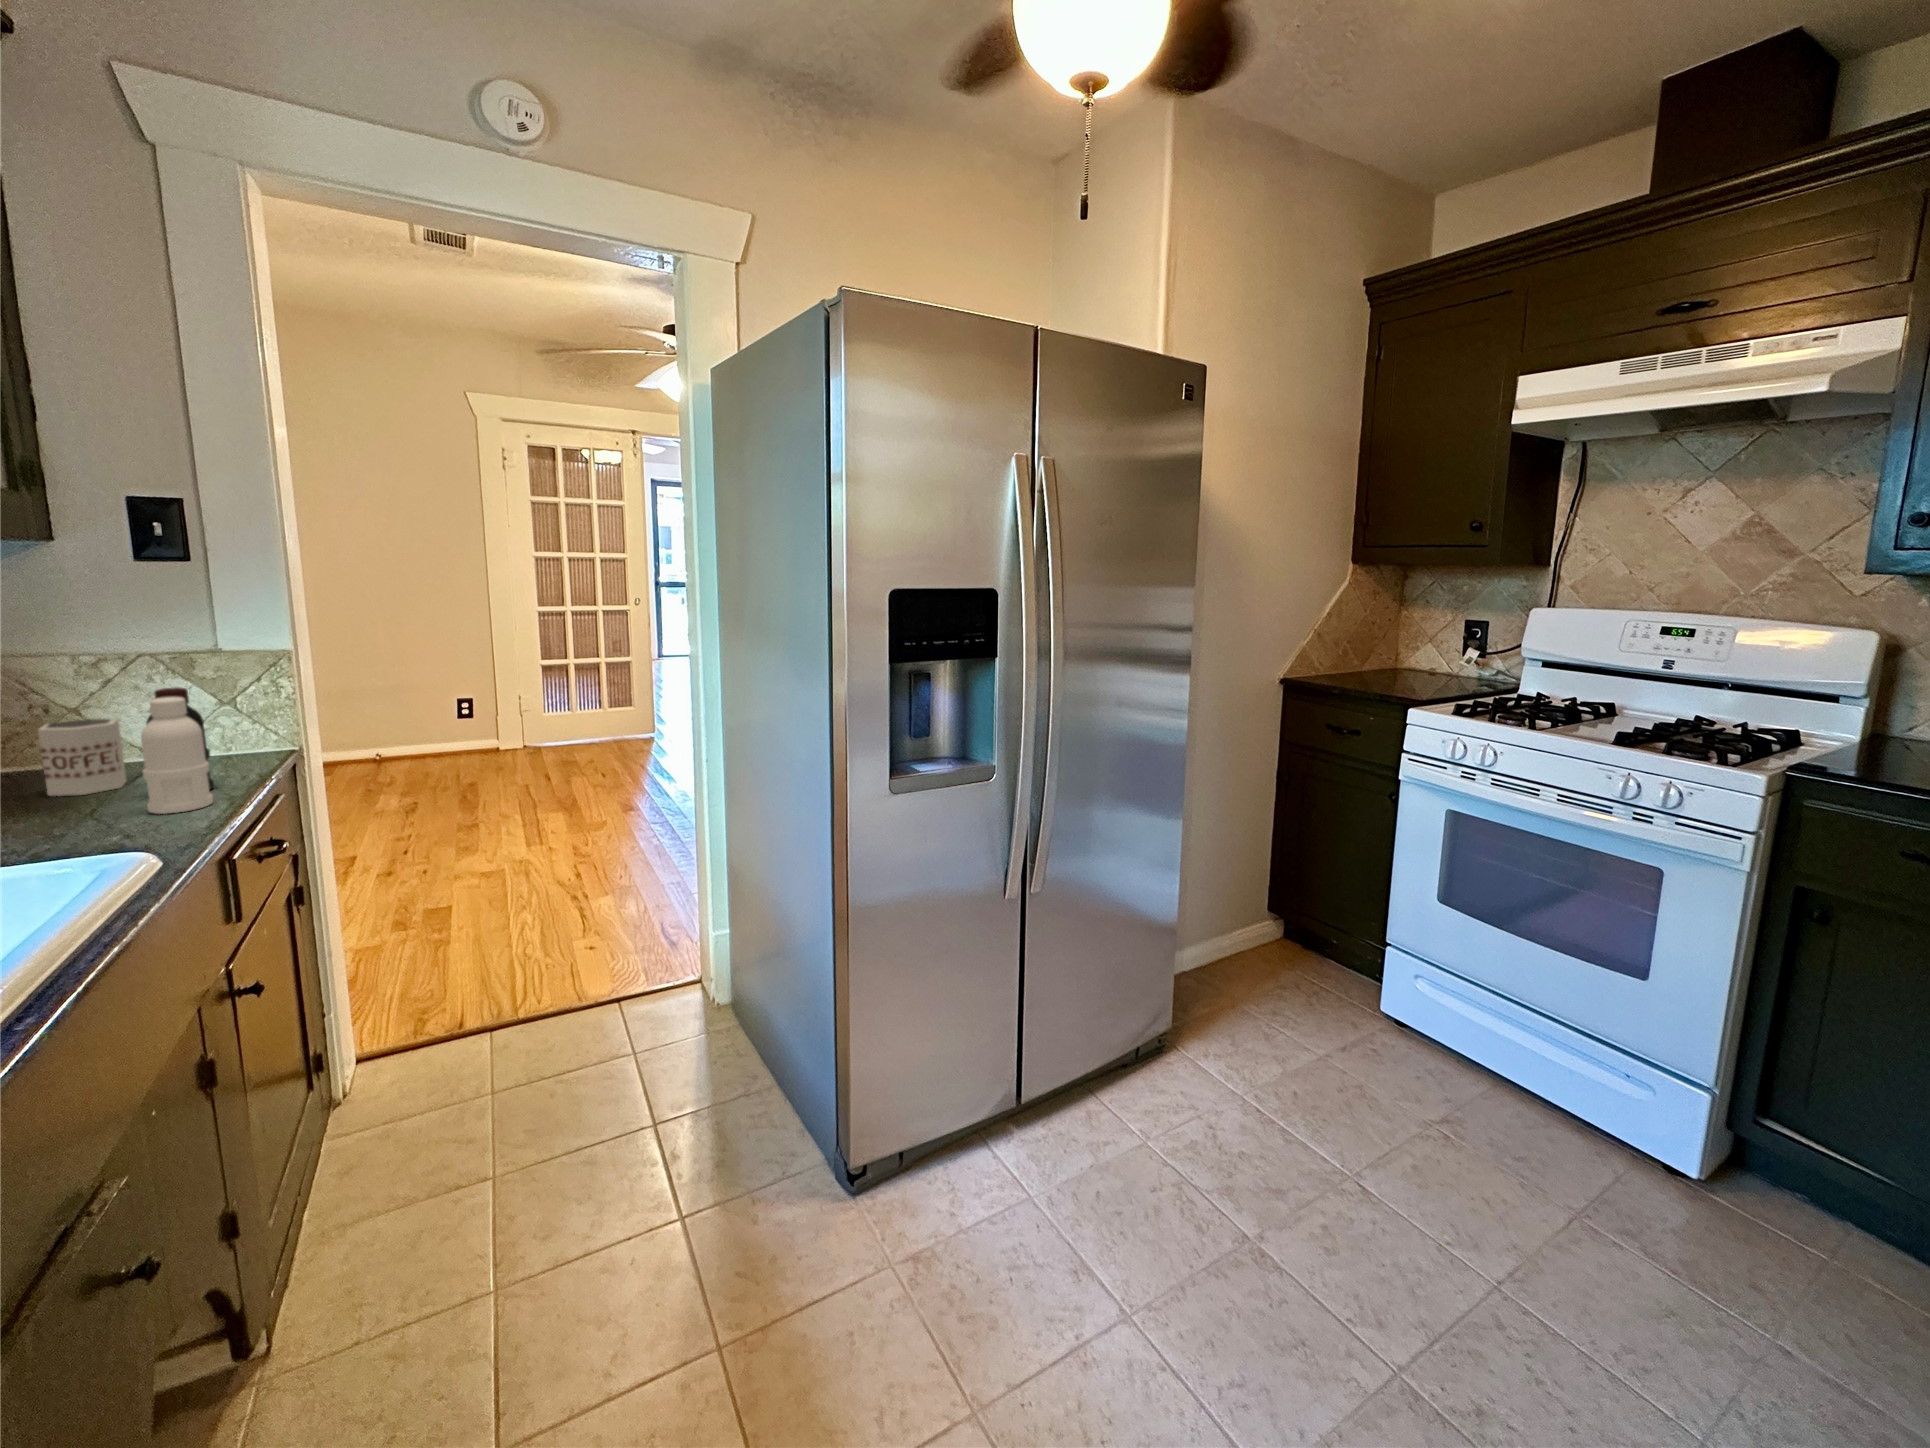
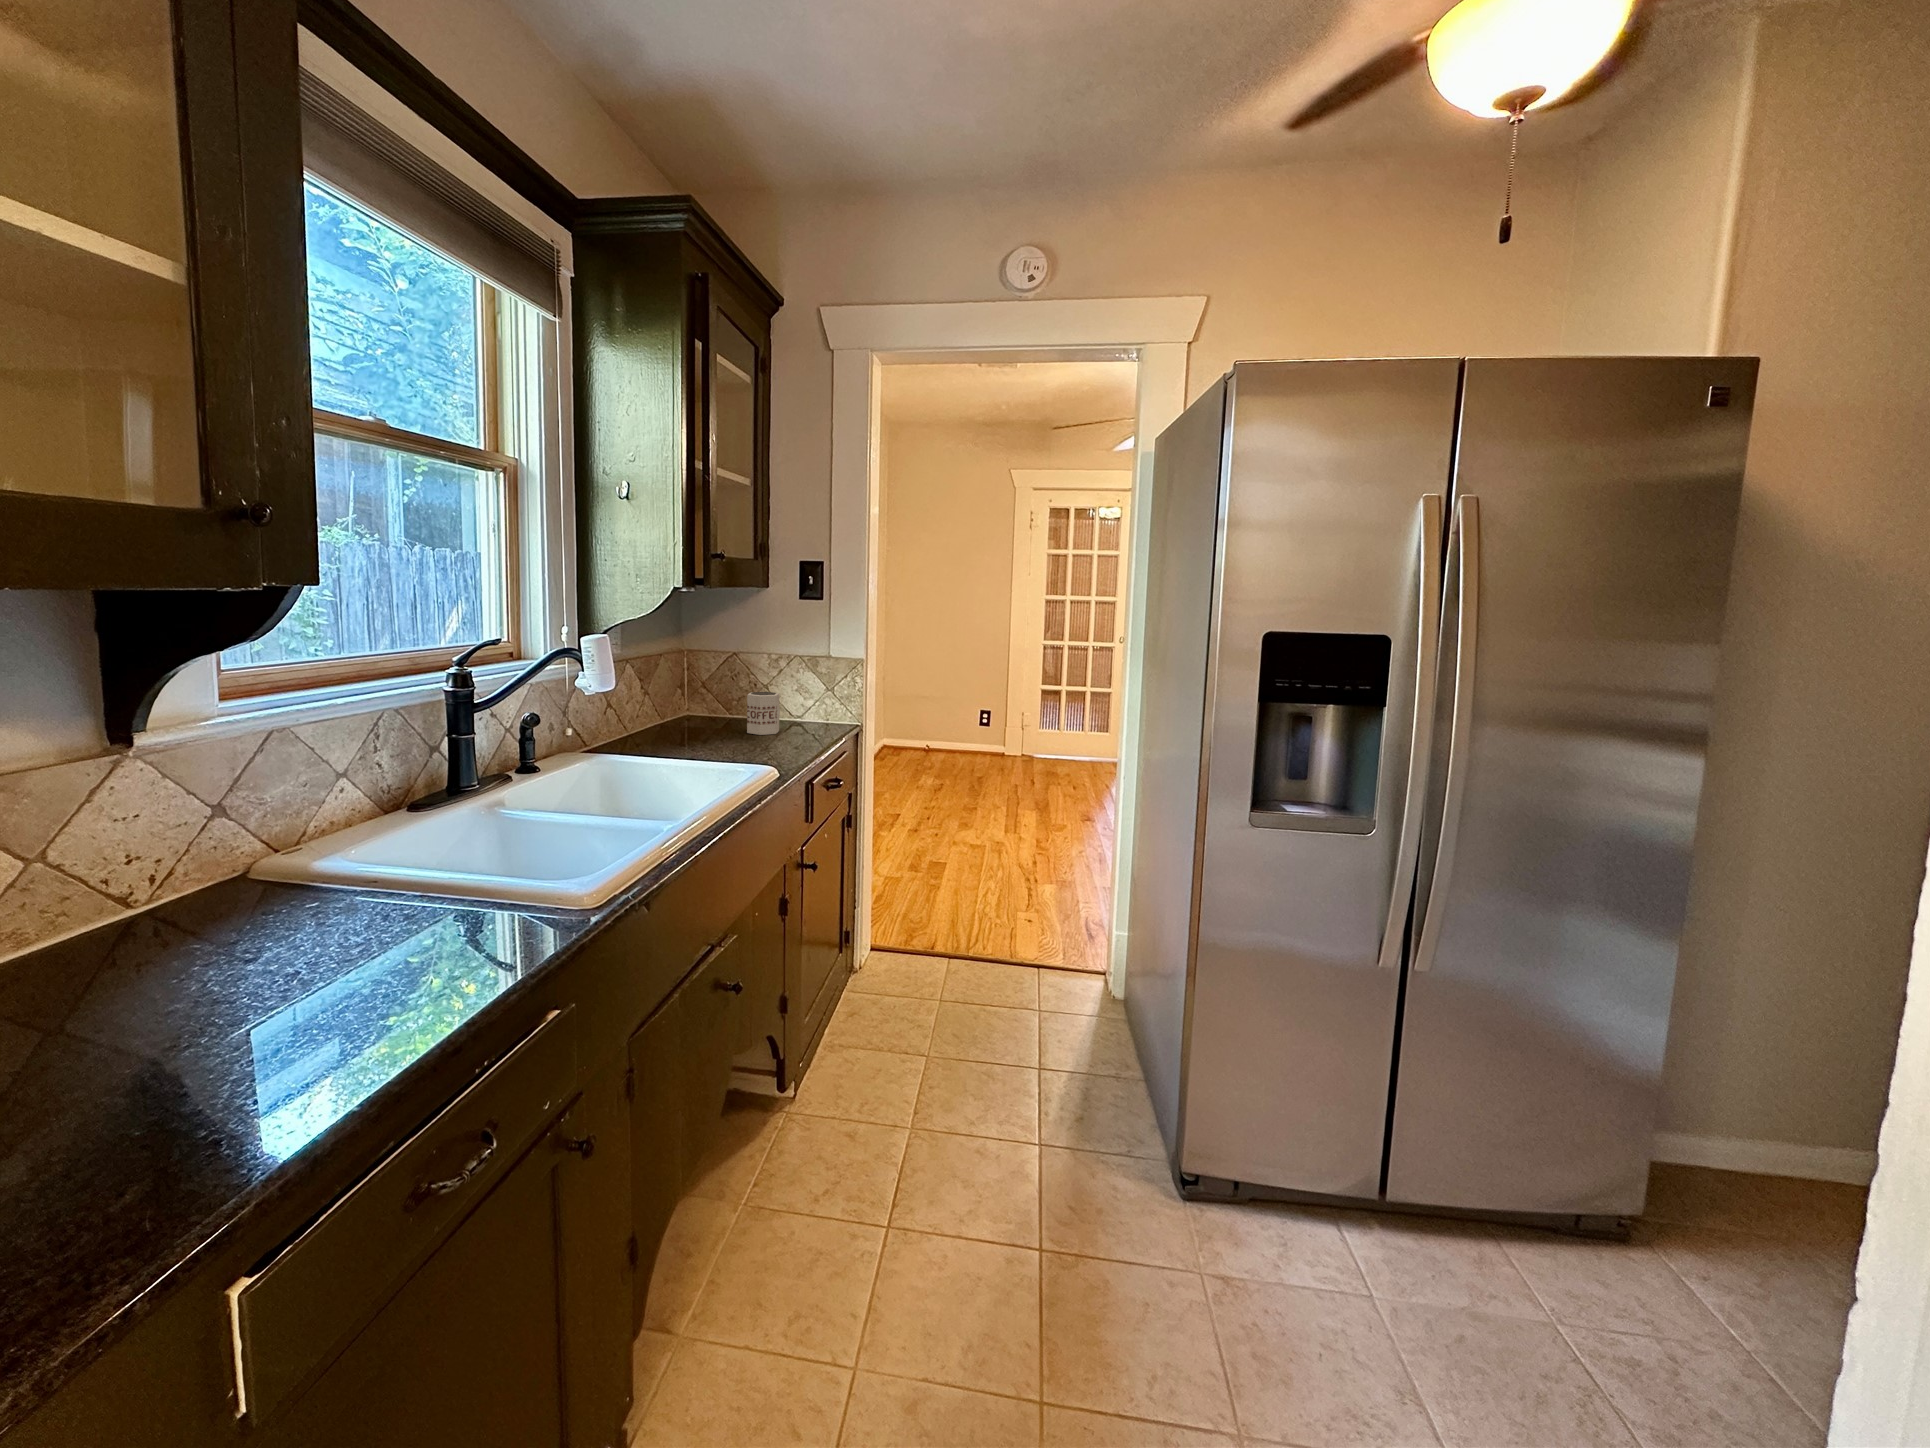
bottle: present [141,687,214,814] -> none [781,676,813,751]

